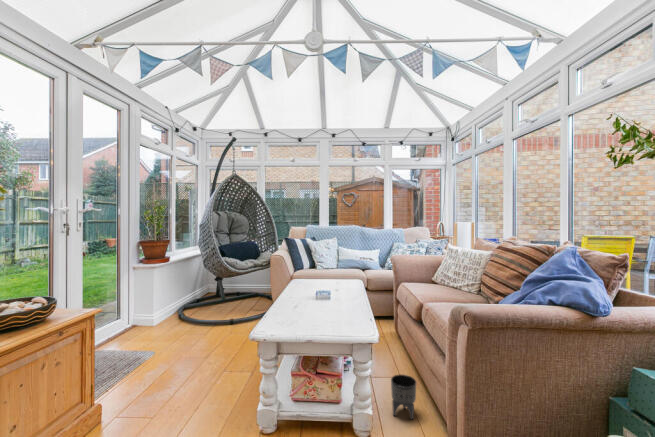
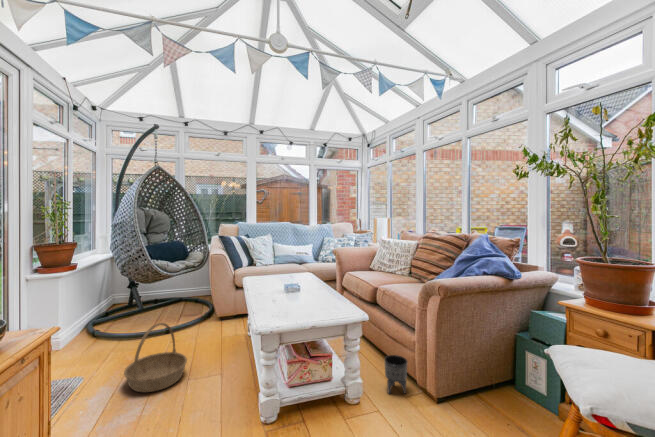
basket: none [175,312,226,370] -> present [124,323,187,392]

